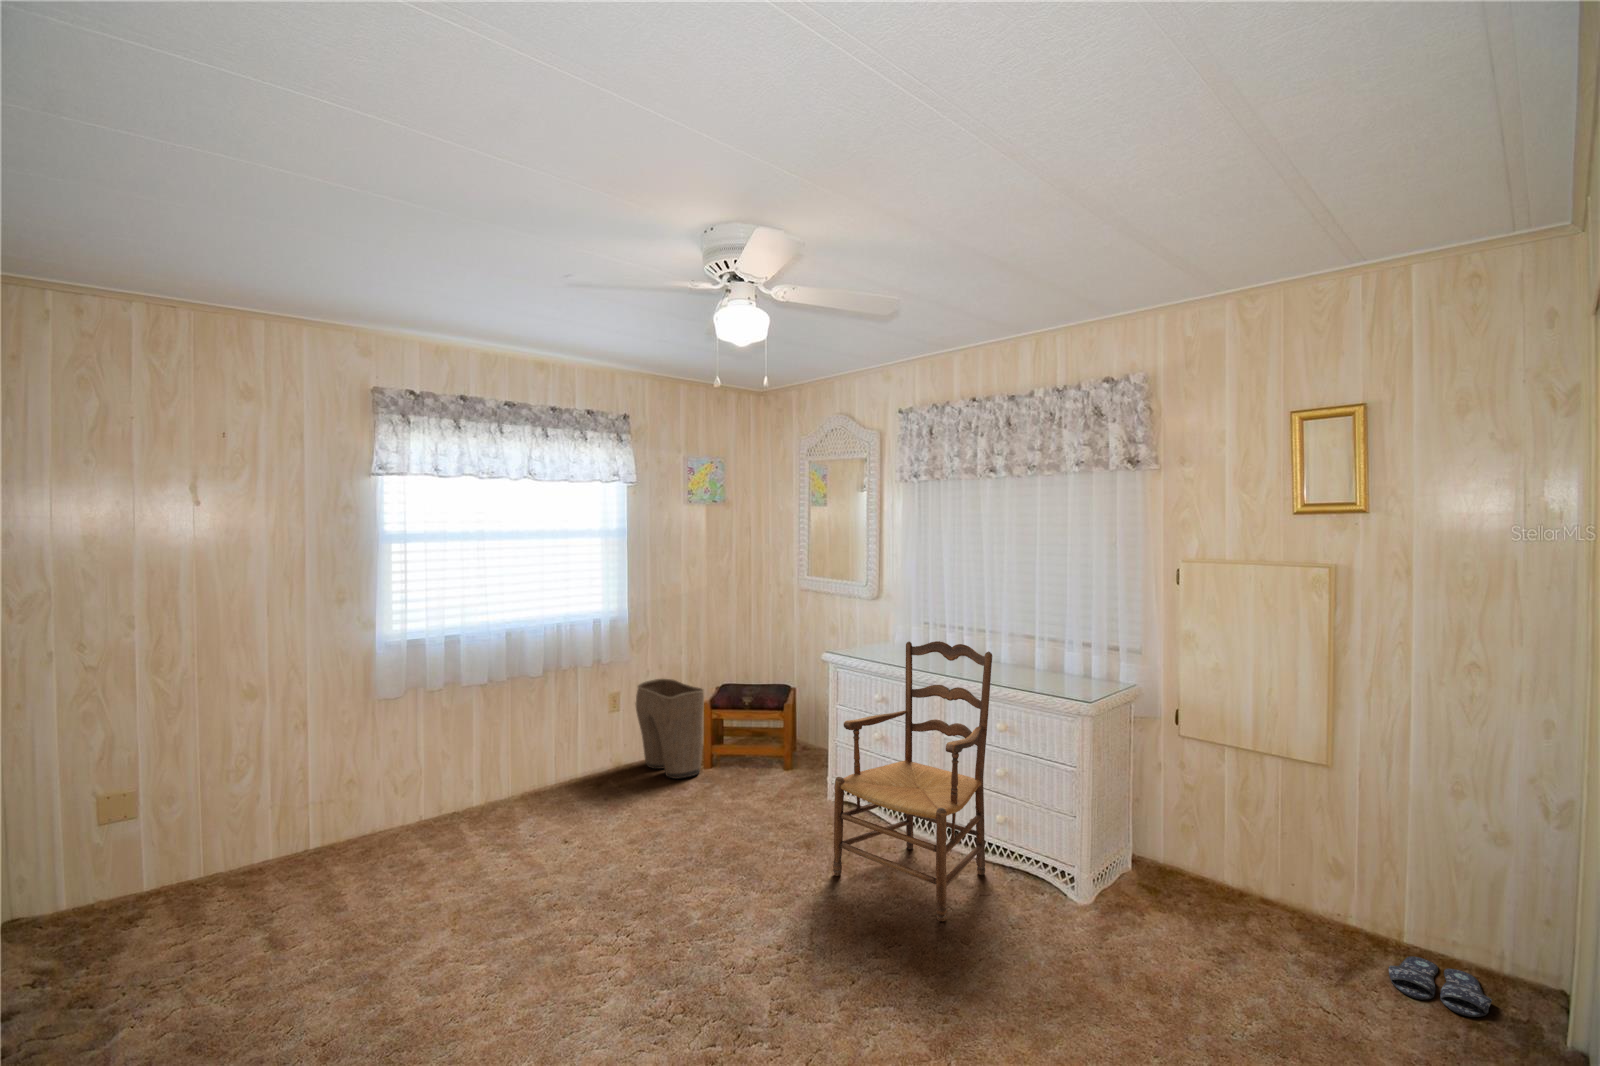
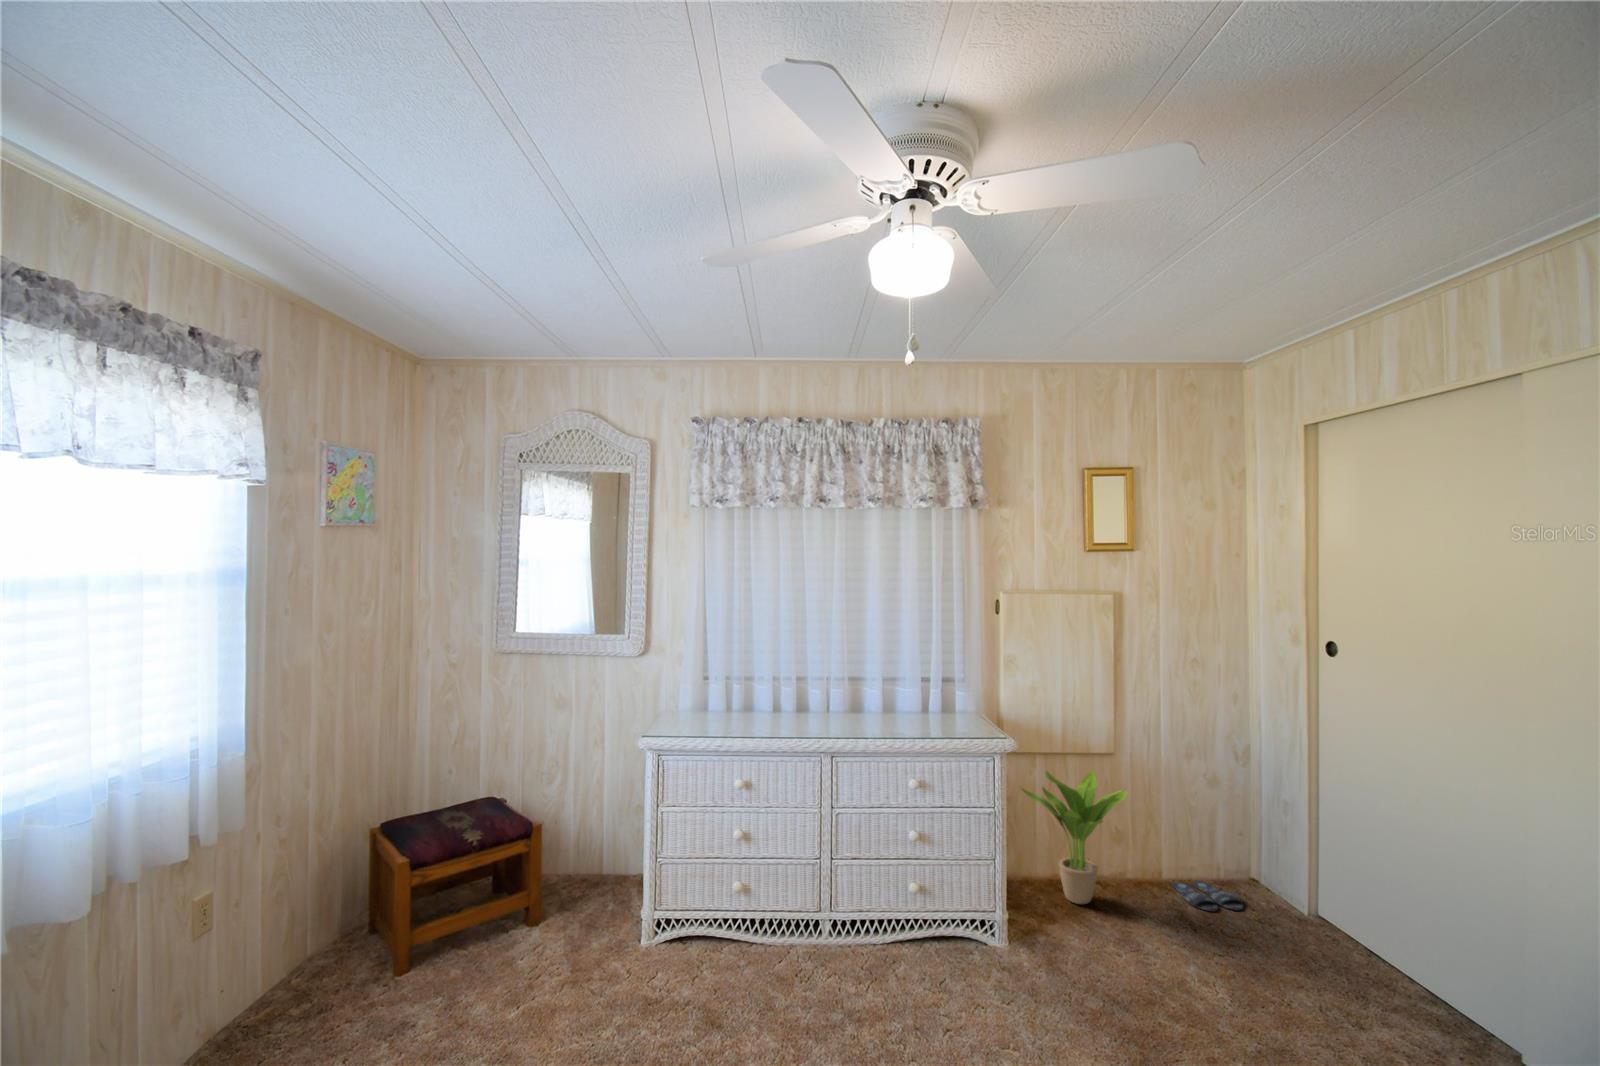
armchair: present [833,641,992,921] -> none [802,700,971,1039]
laundry basket: present [636,679,704,779] -> none [241,845,409,1028]
potted plant: none [1169,752,1322,920] -> present [1021,770,1128,904]

